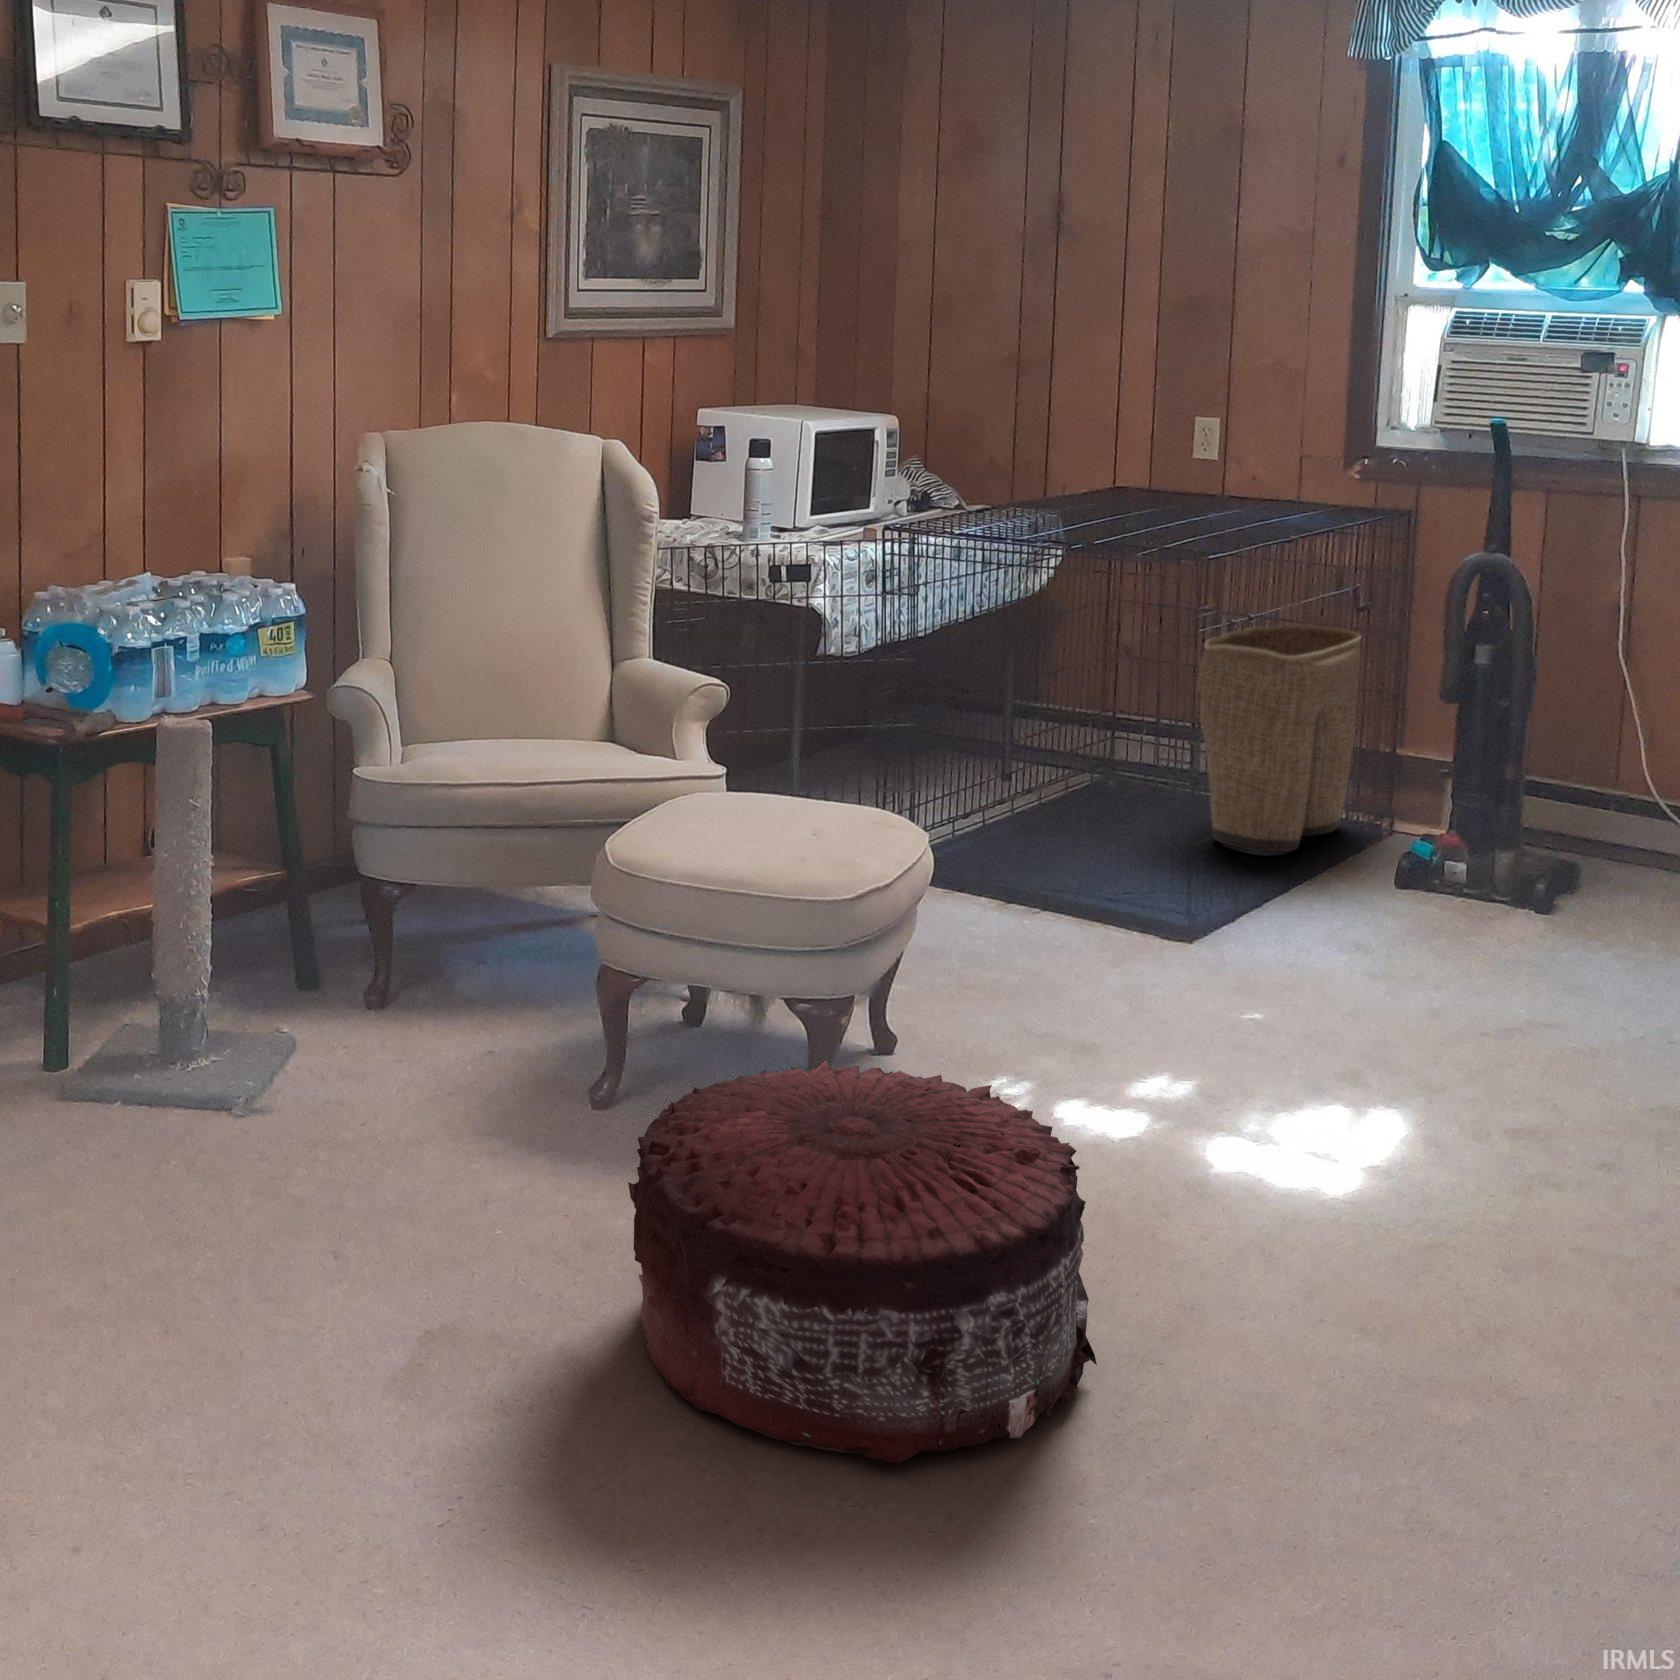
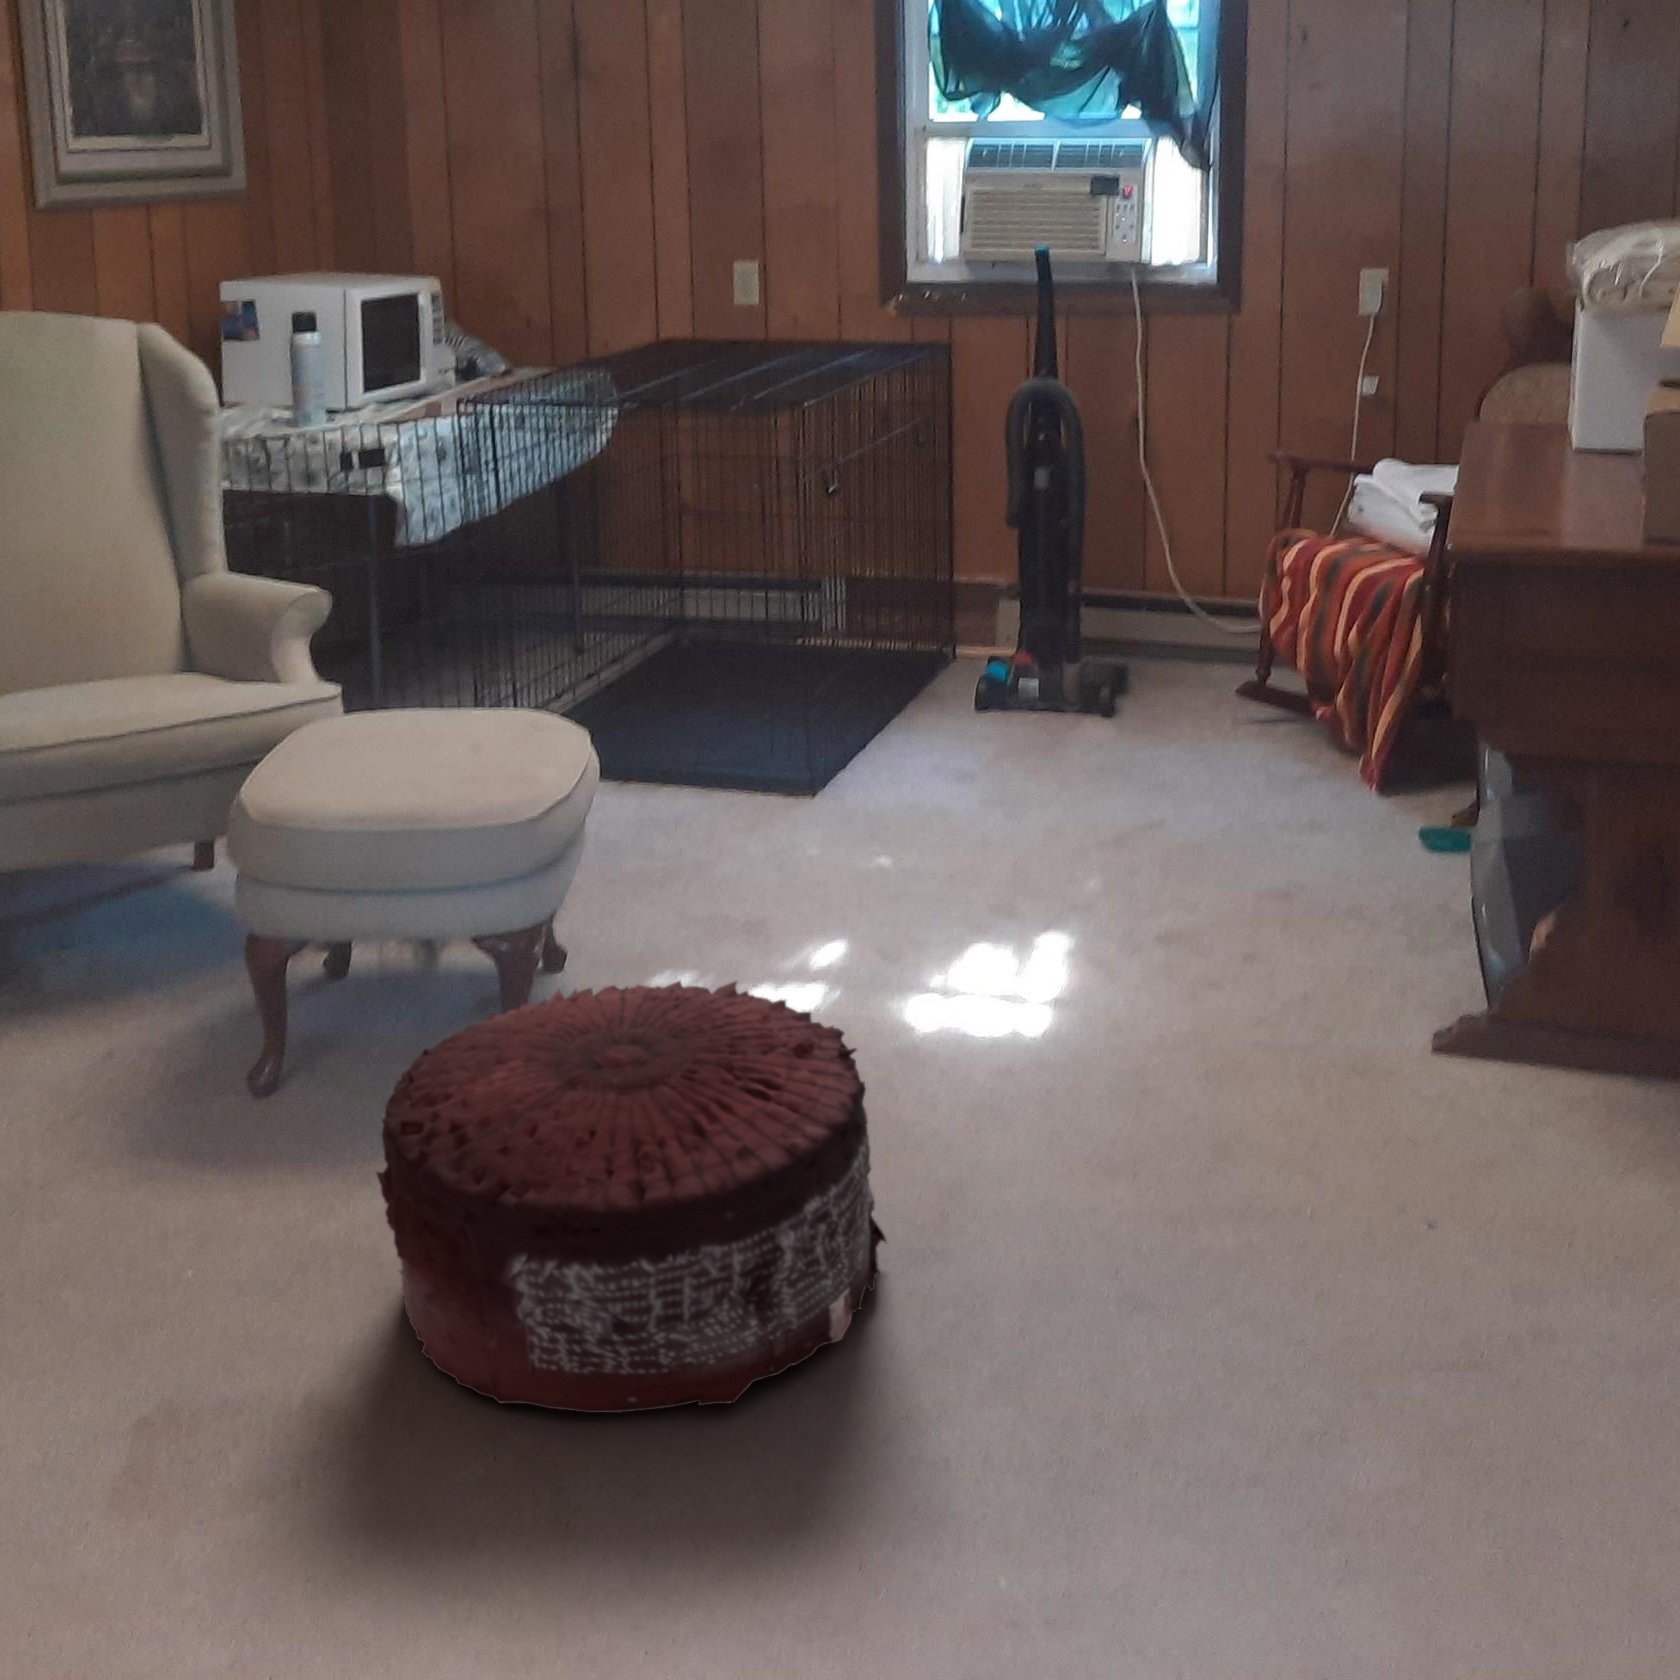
laundry basket: present [1197,624,1361,852] -> none [773,461,916,691]

